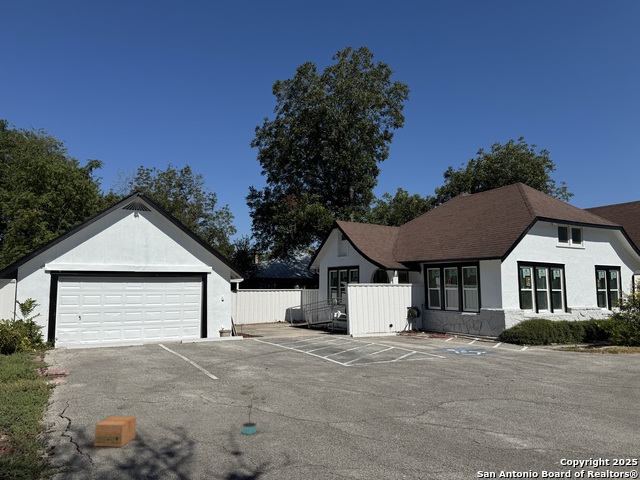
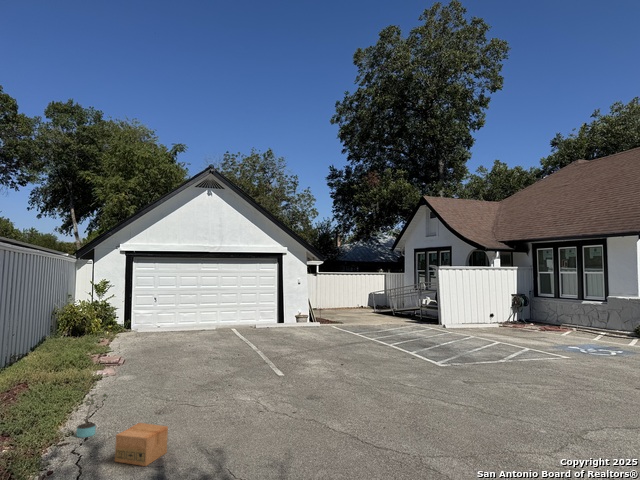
potted plant: present [242,385,265,434] -> present [72,378,106,437]

